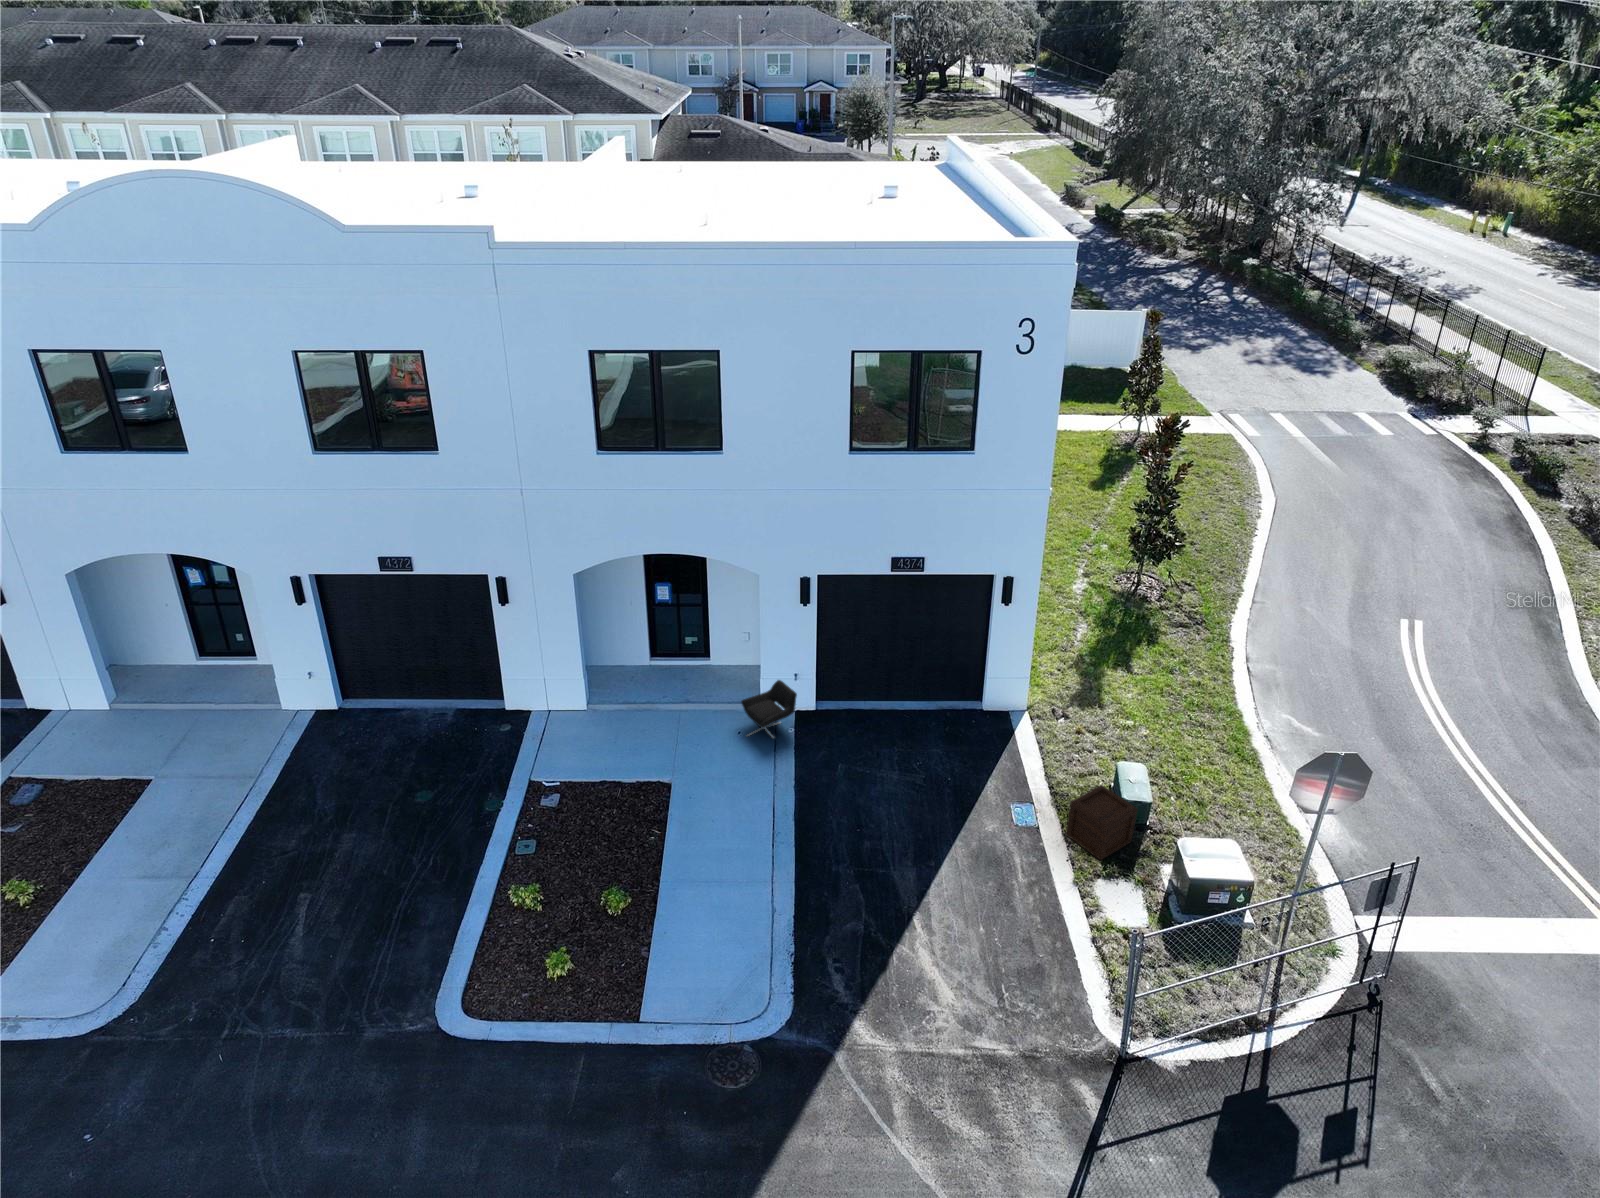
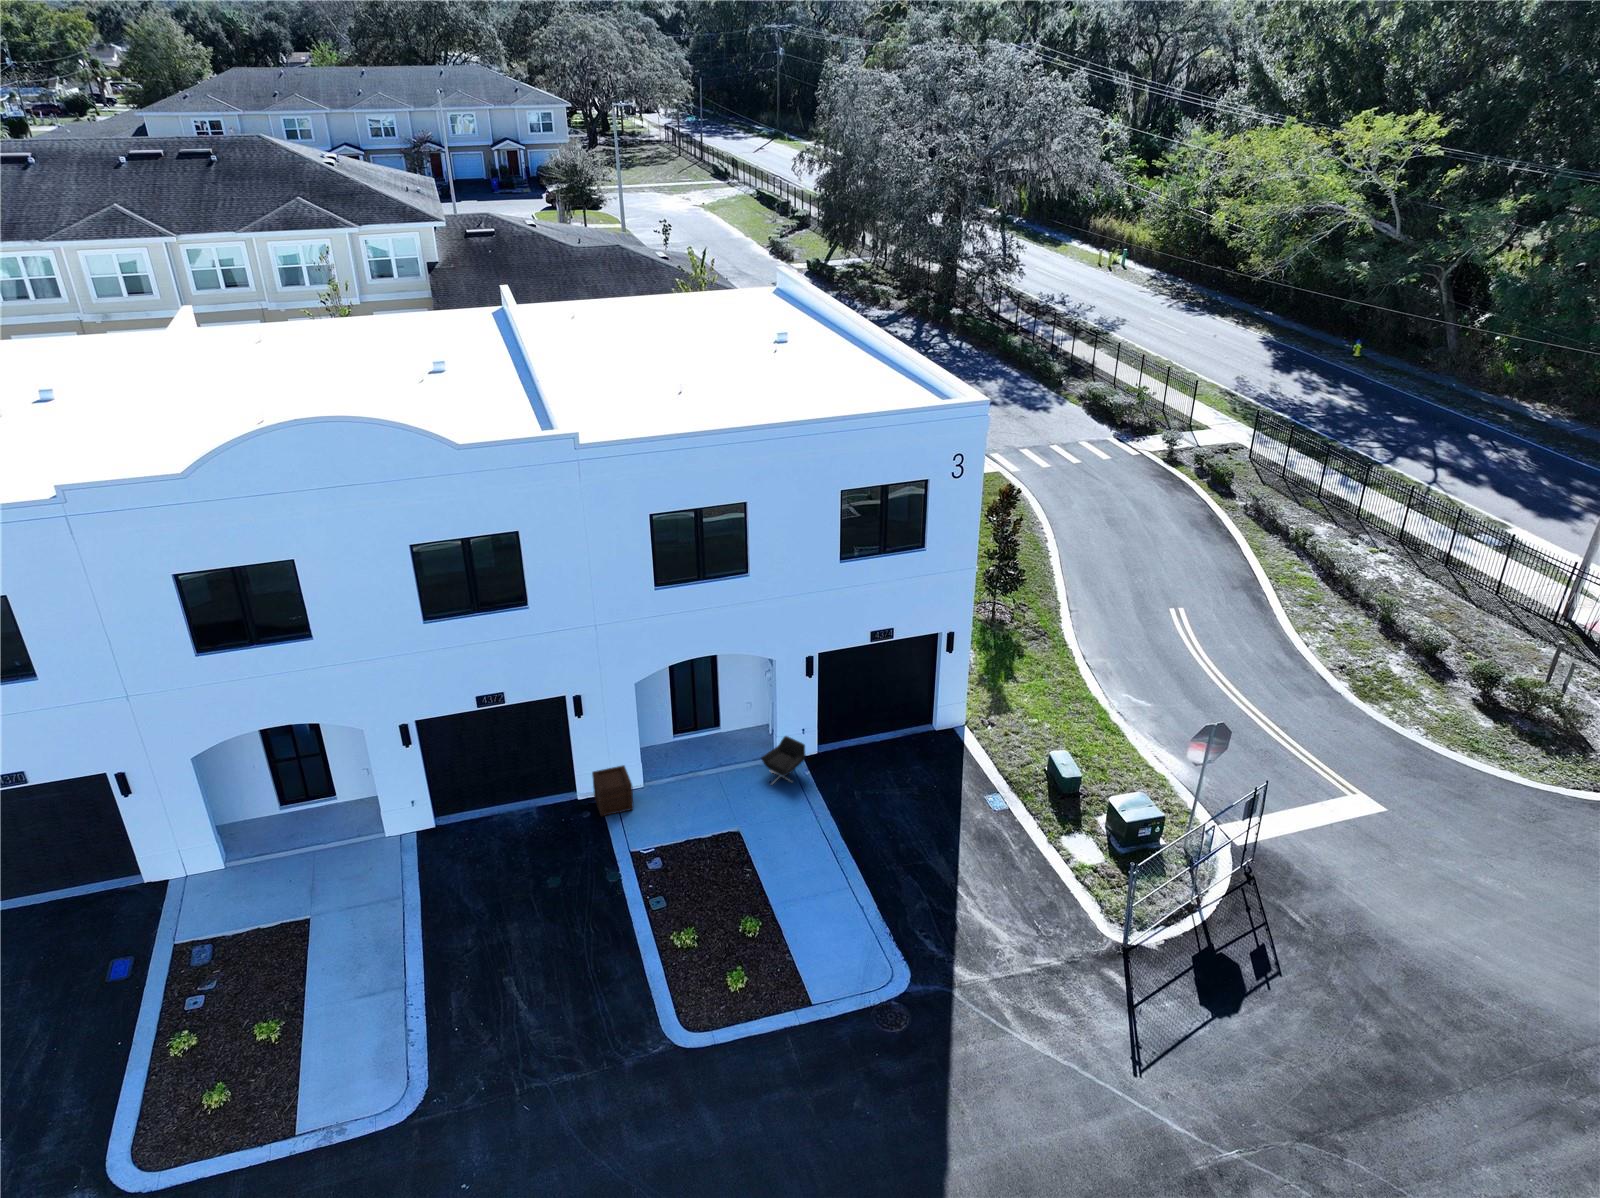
wooden crate: present [1065,785,1138,860] -> present [592,765,634,816]

